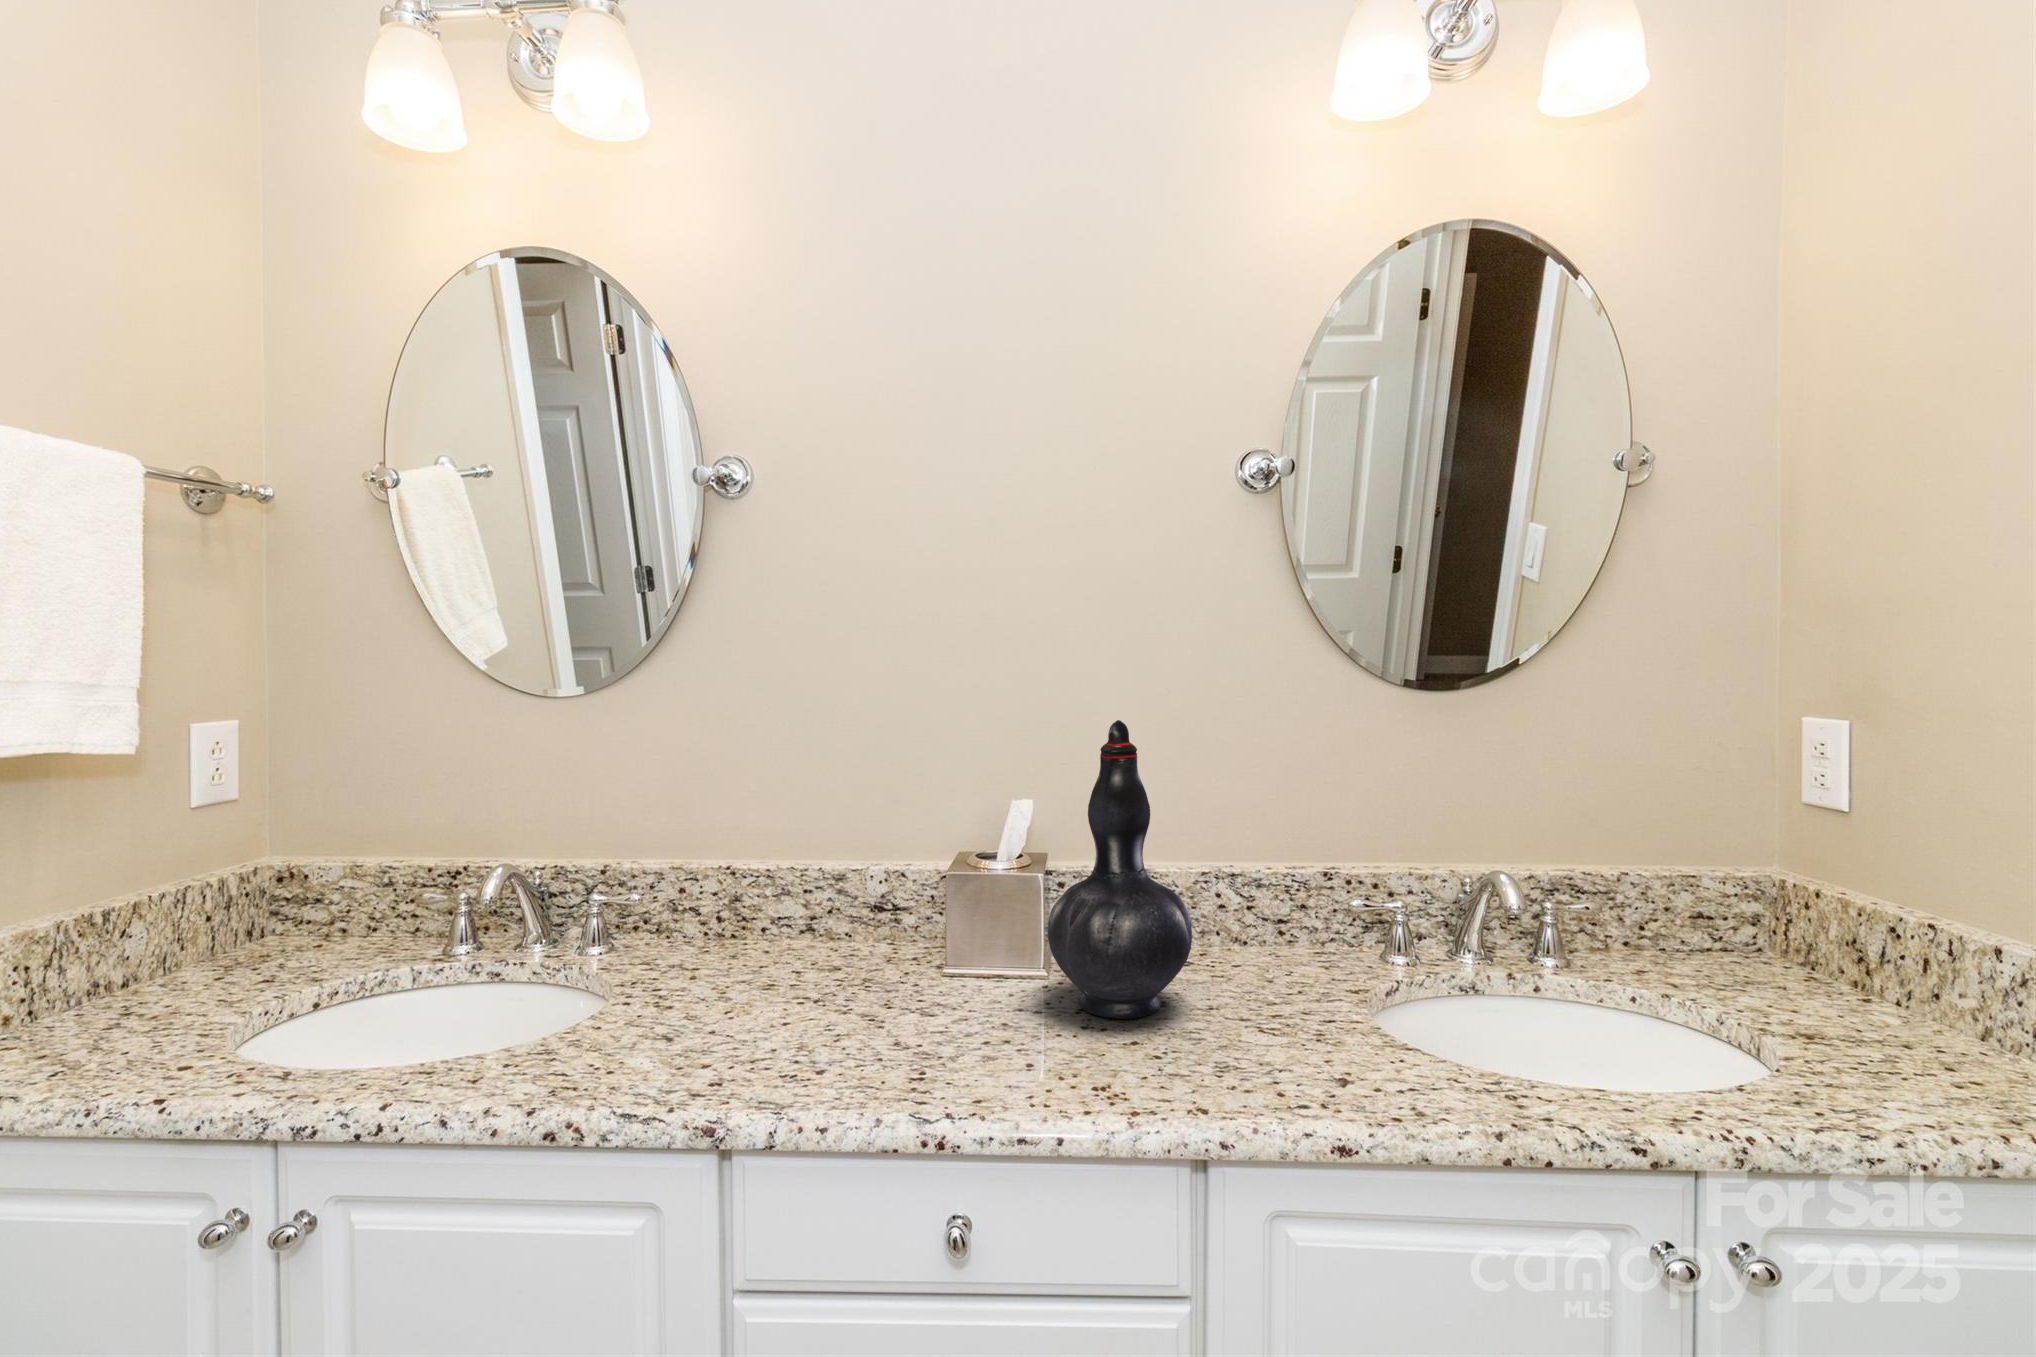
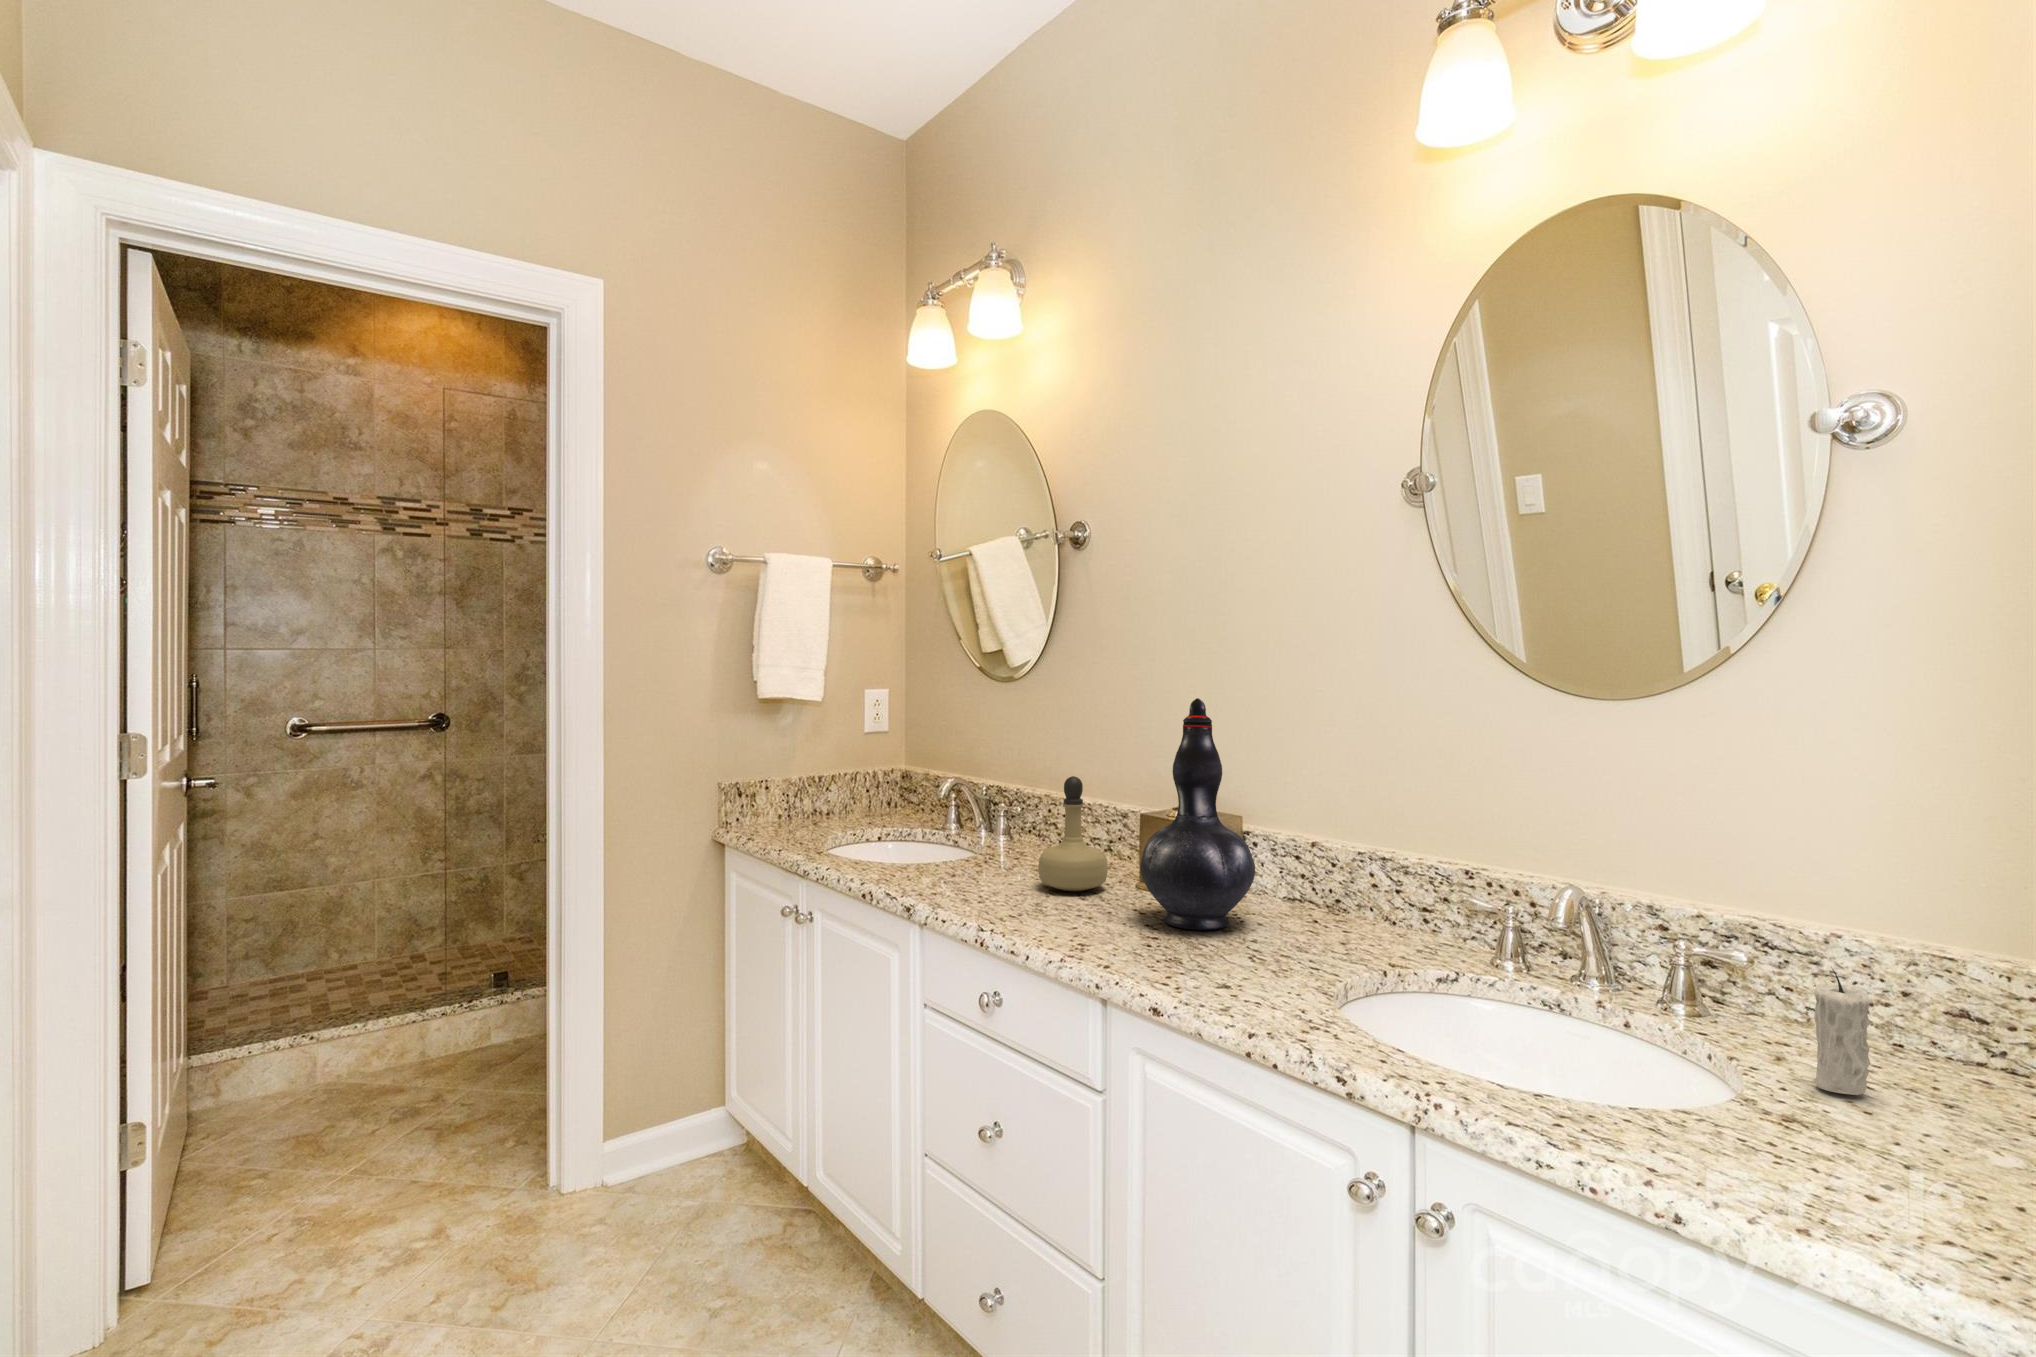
perfume bottle: none [836,841,936,1010] -> present [1038,776,1108,891]
candle: none [1734,904,1777,1004] -> present [1814,967,1871,1095]

